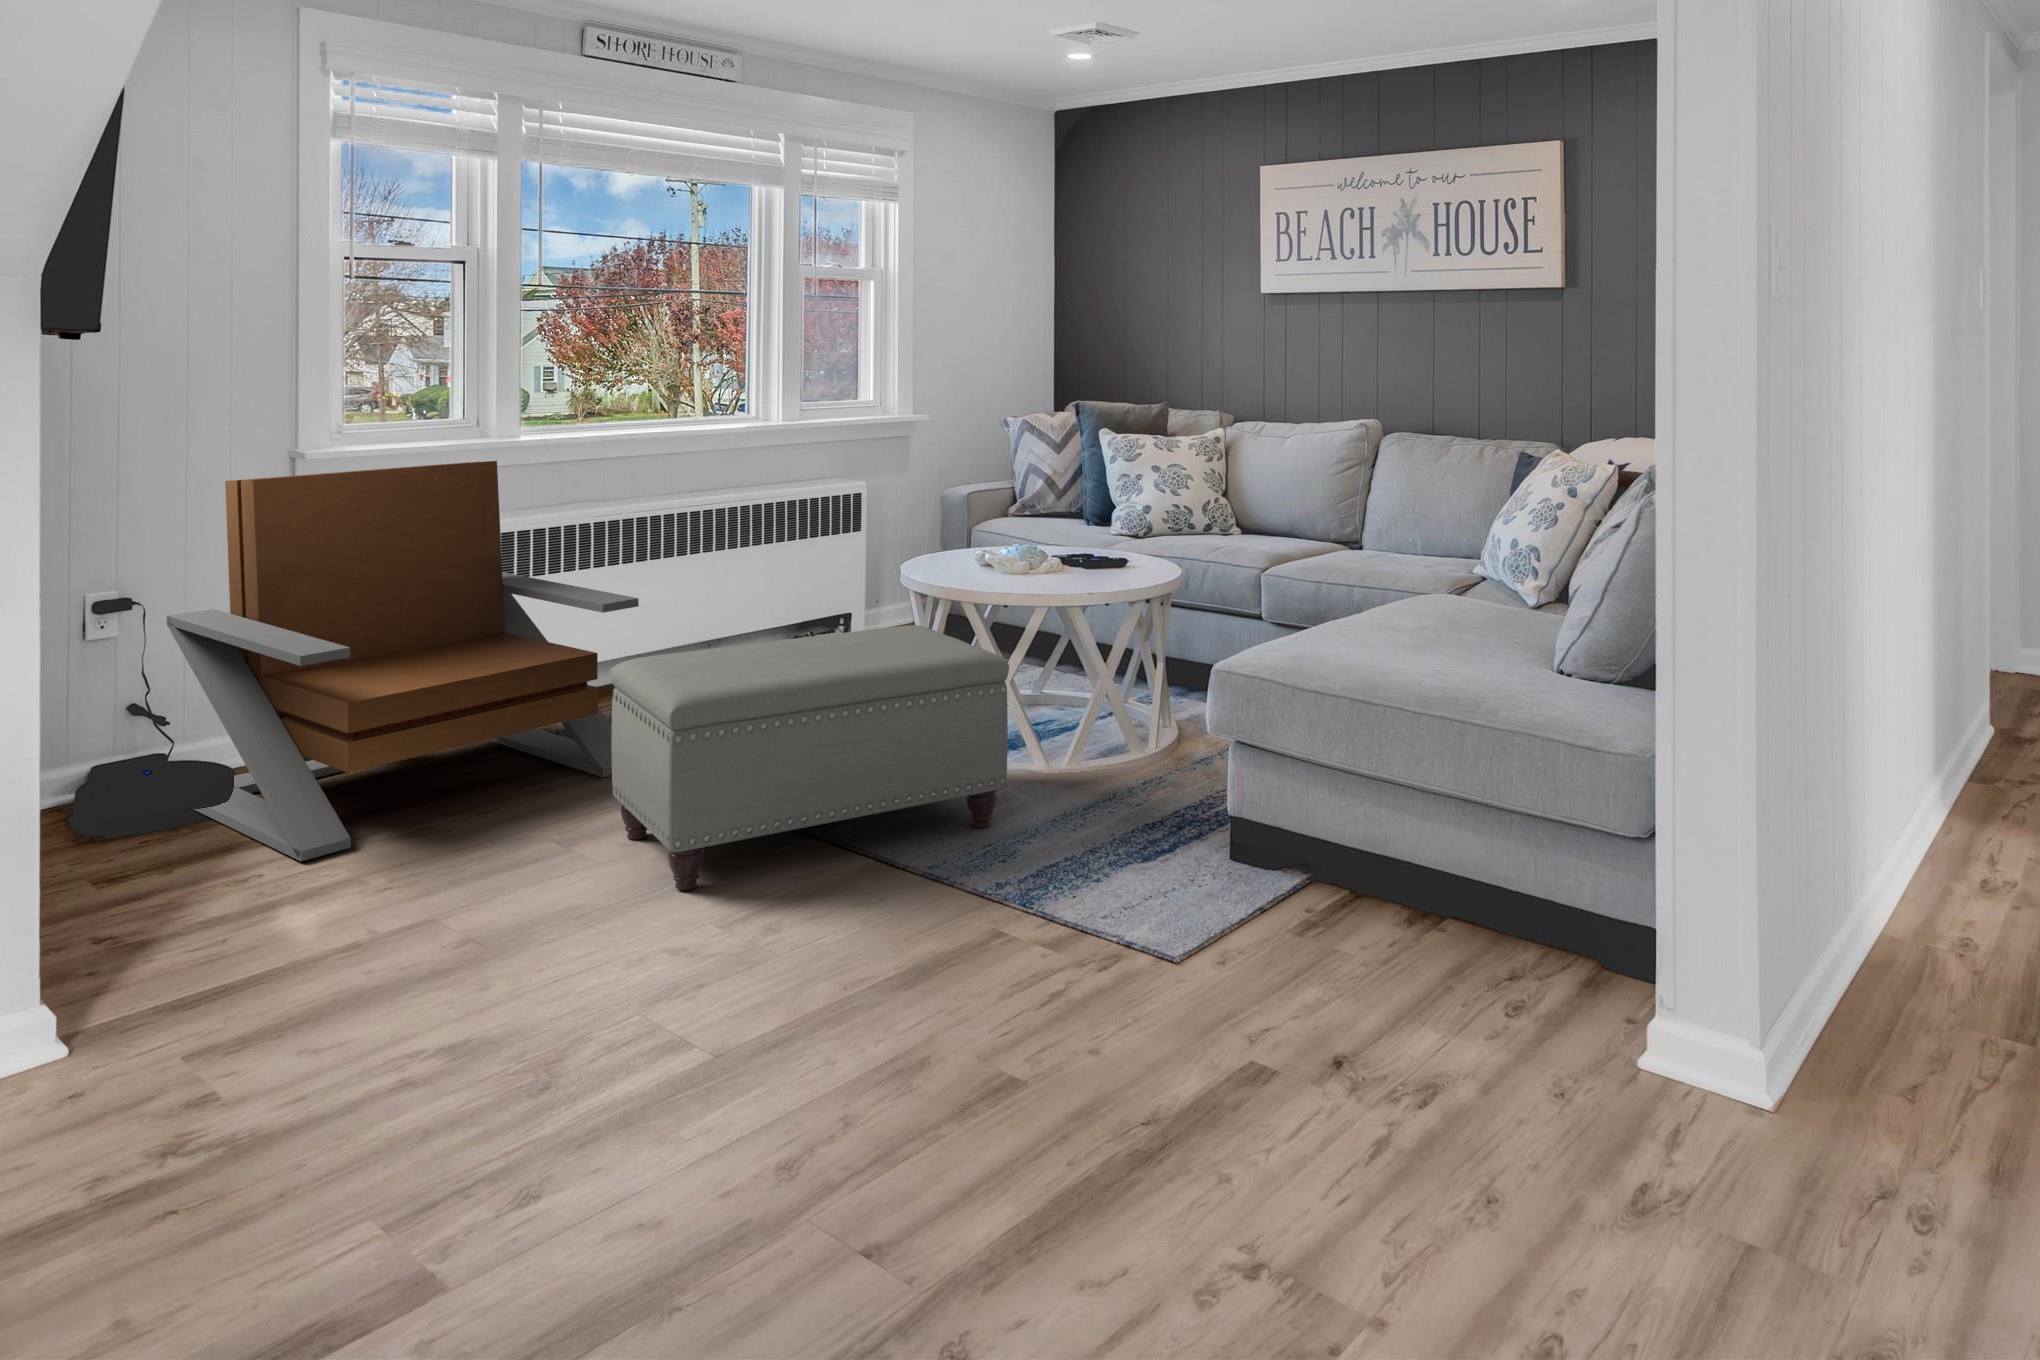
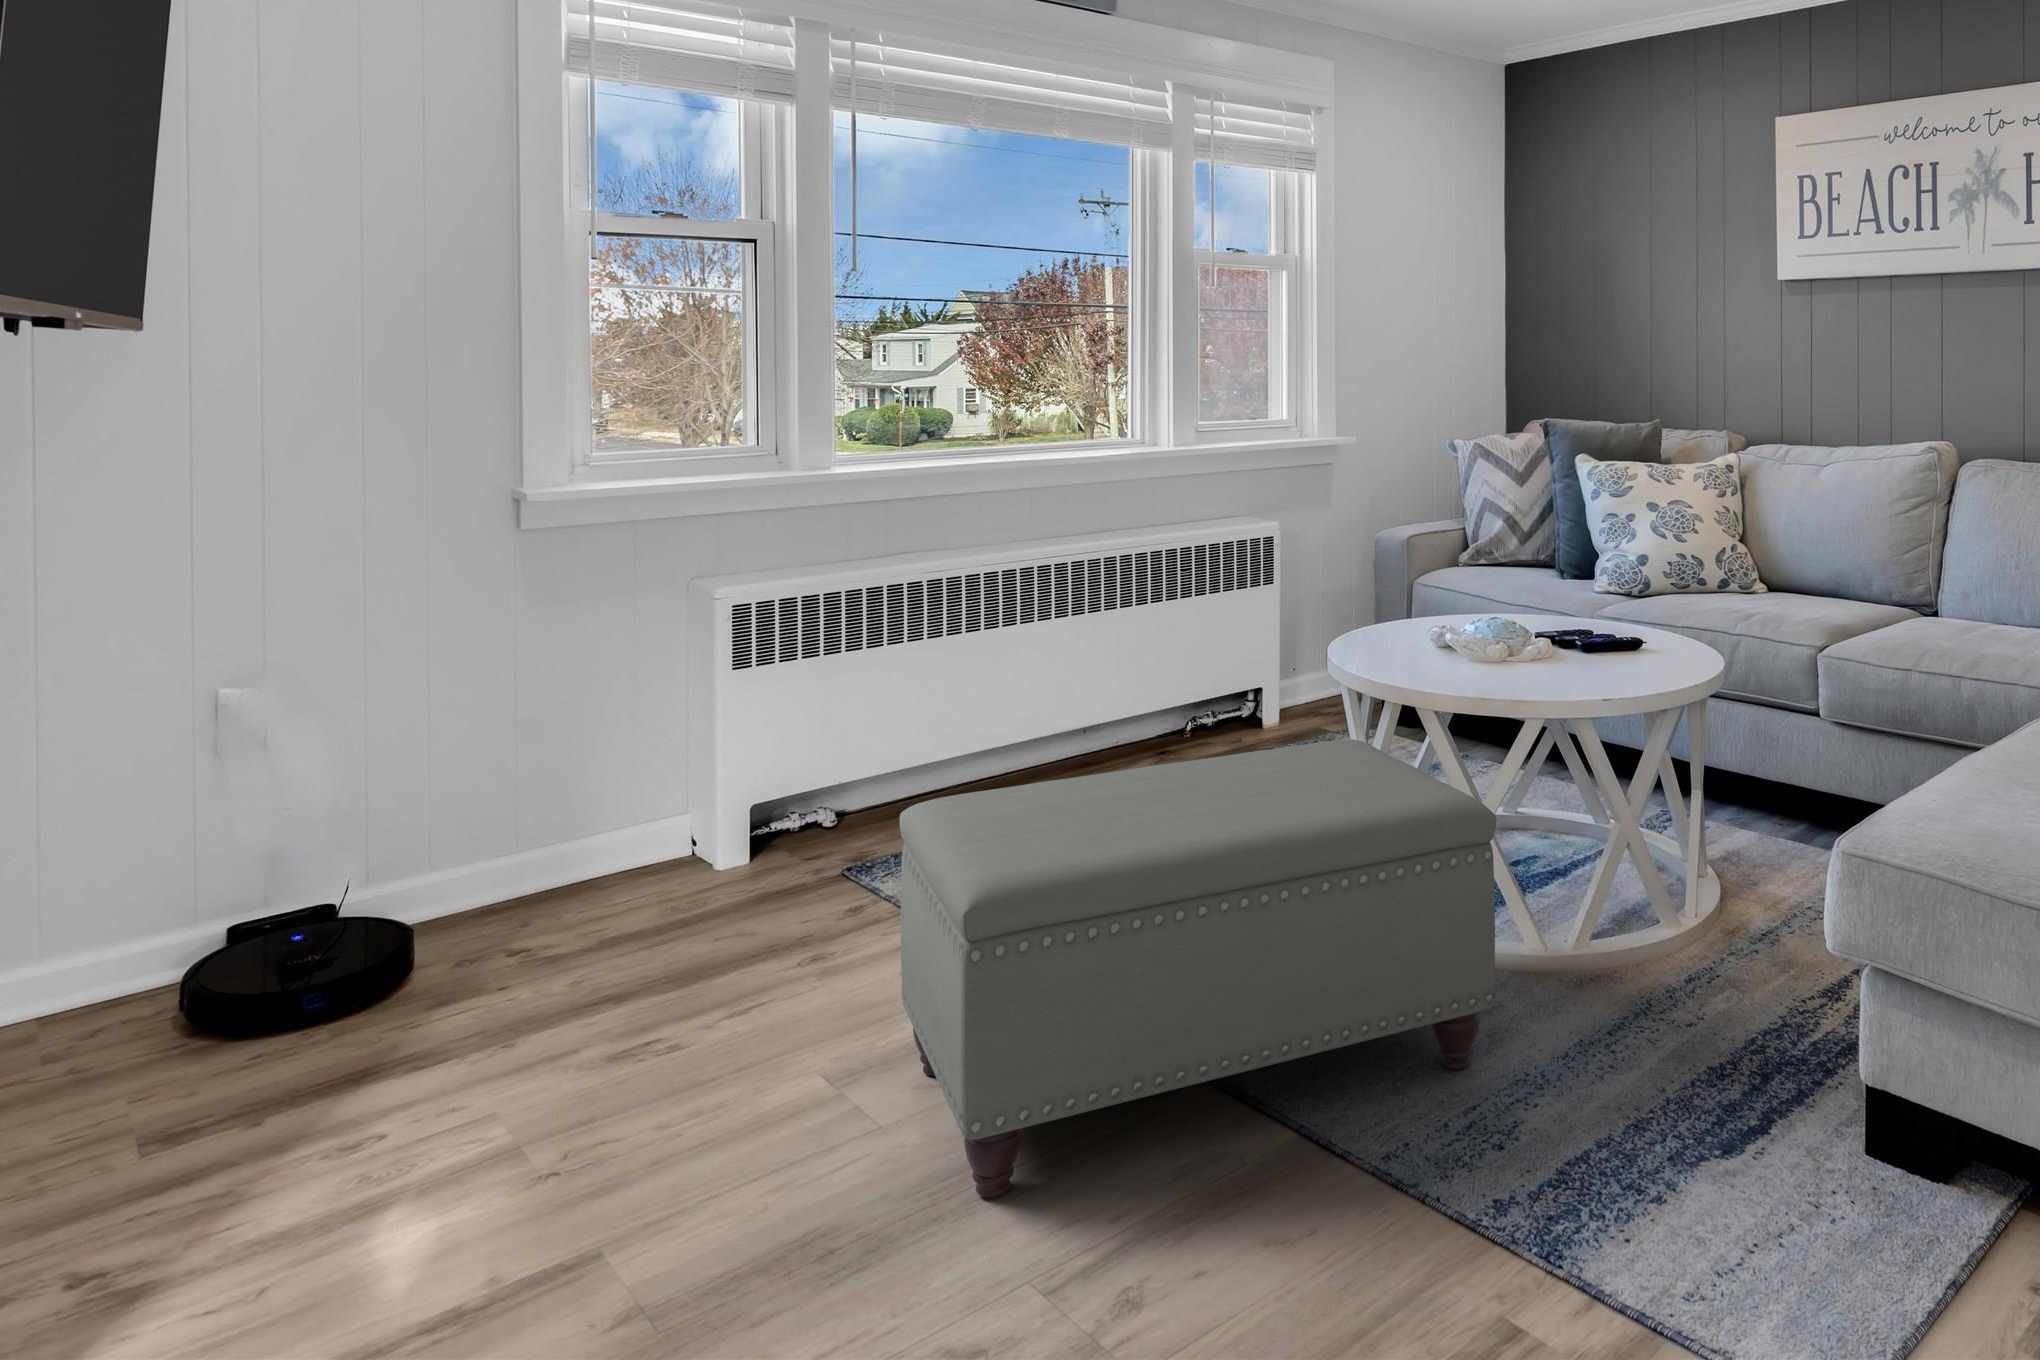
lounge chair: present [167,461,639,861] -> none [323,498,965,1106]

